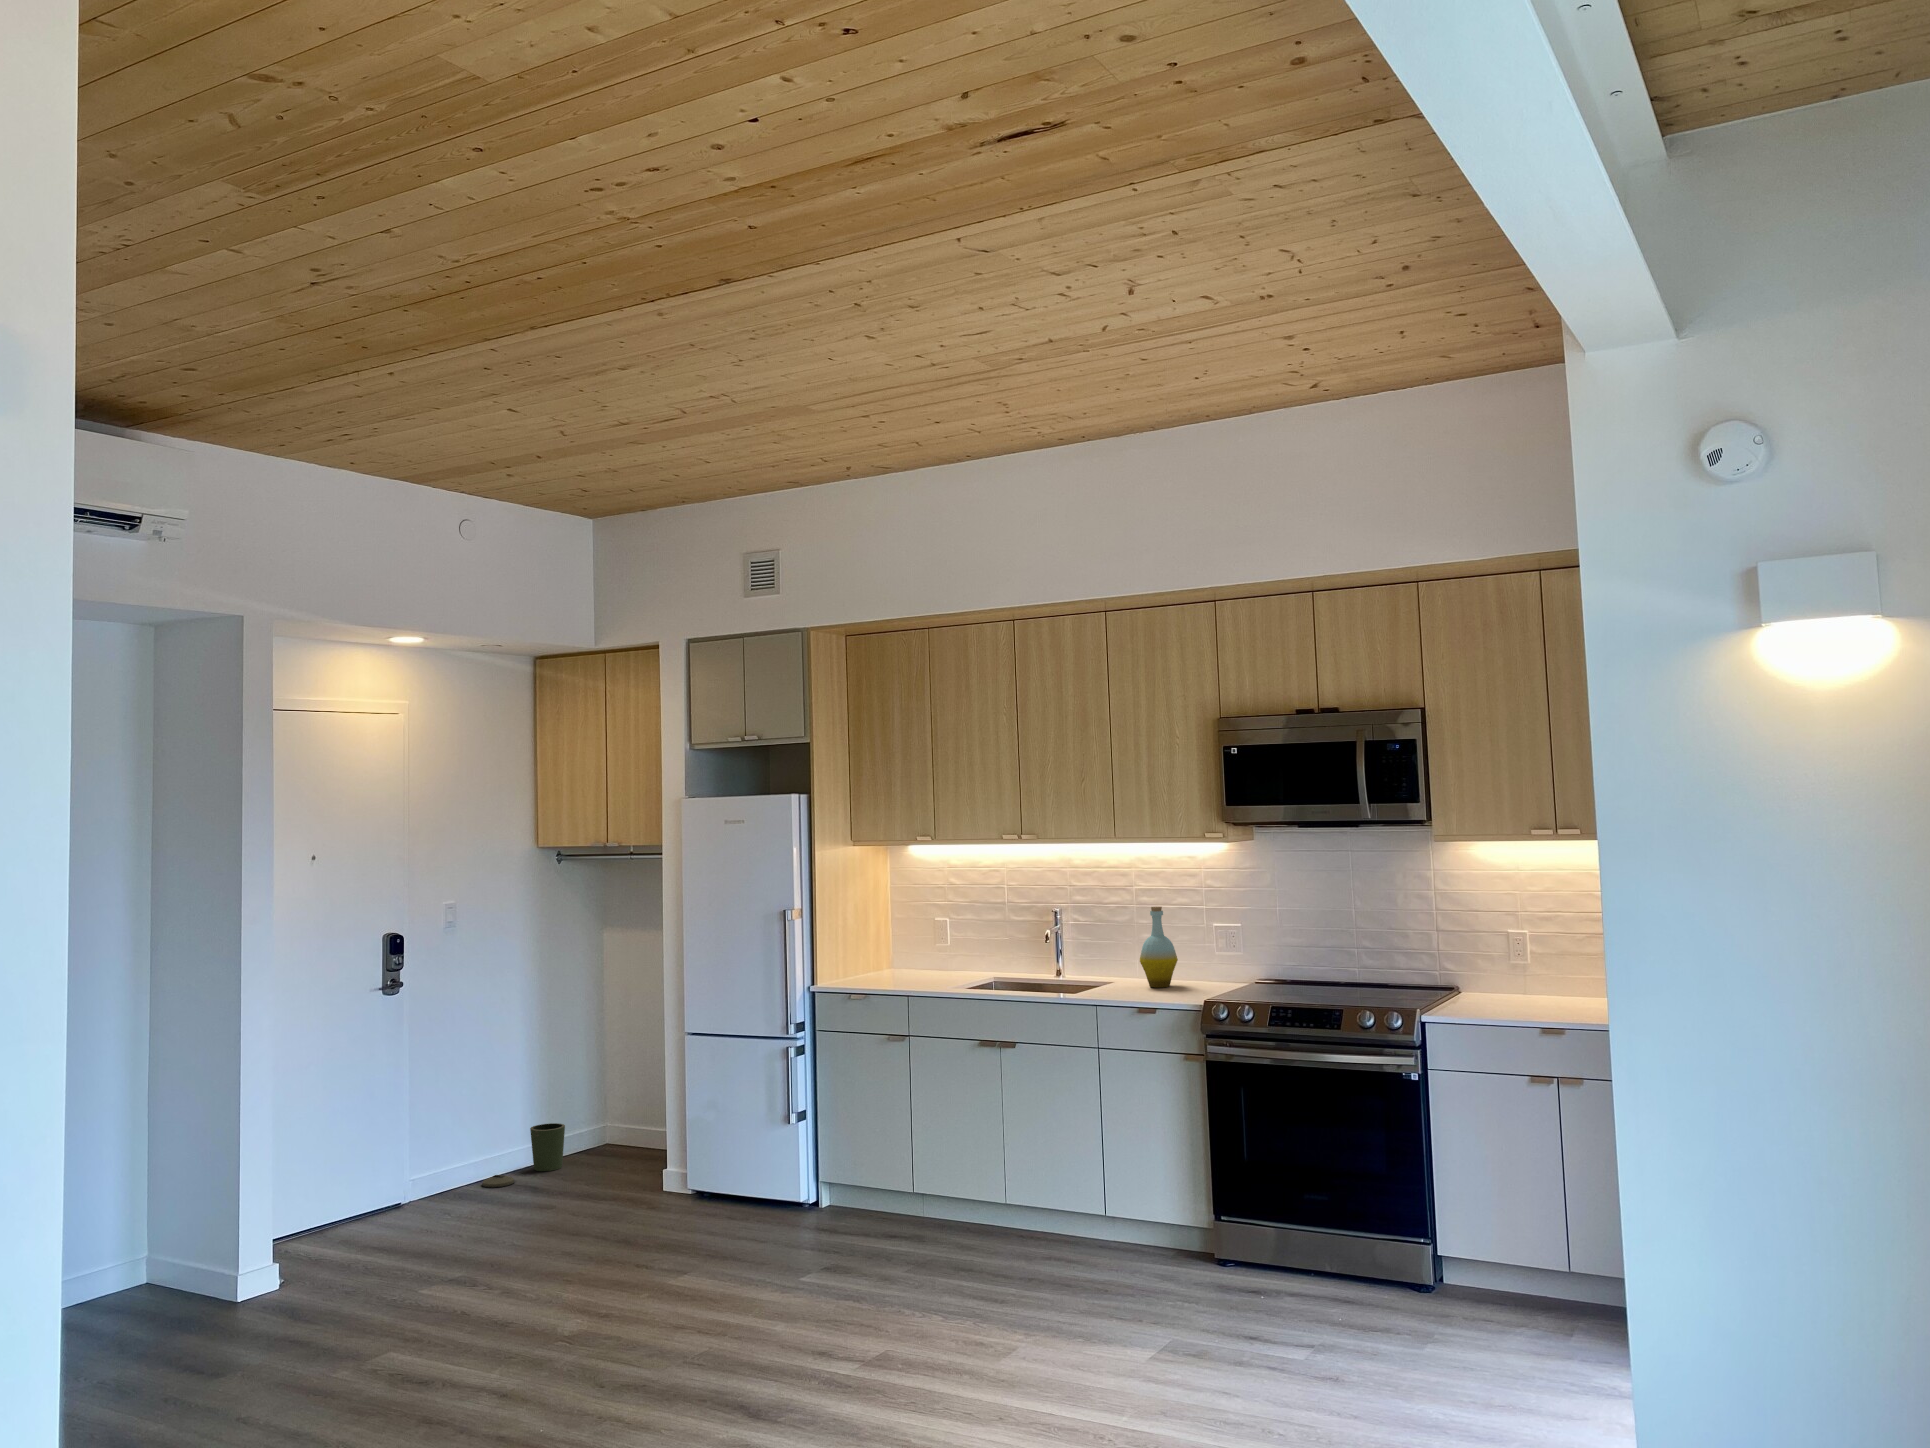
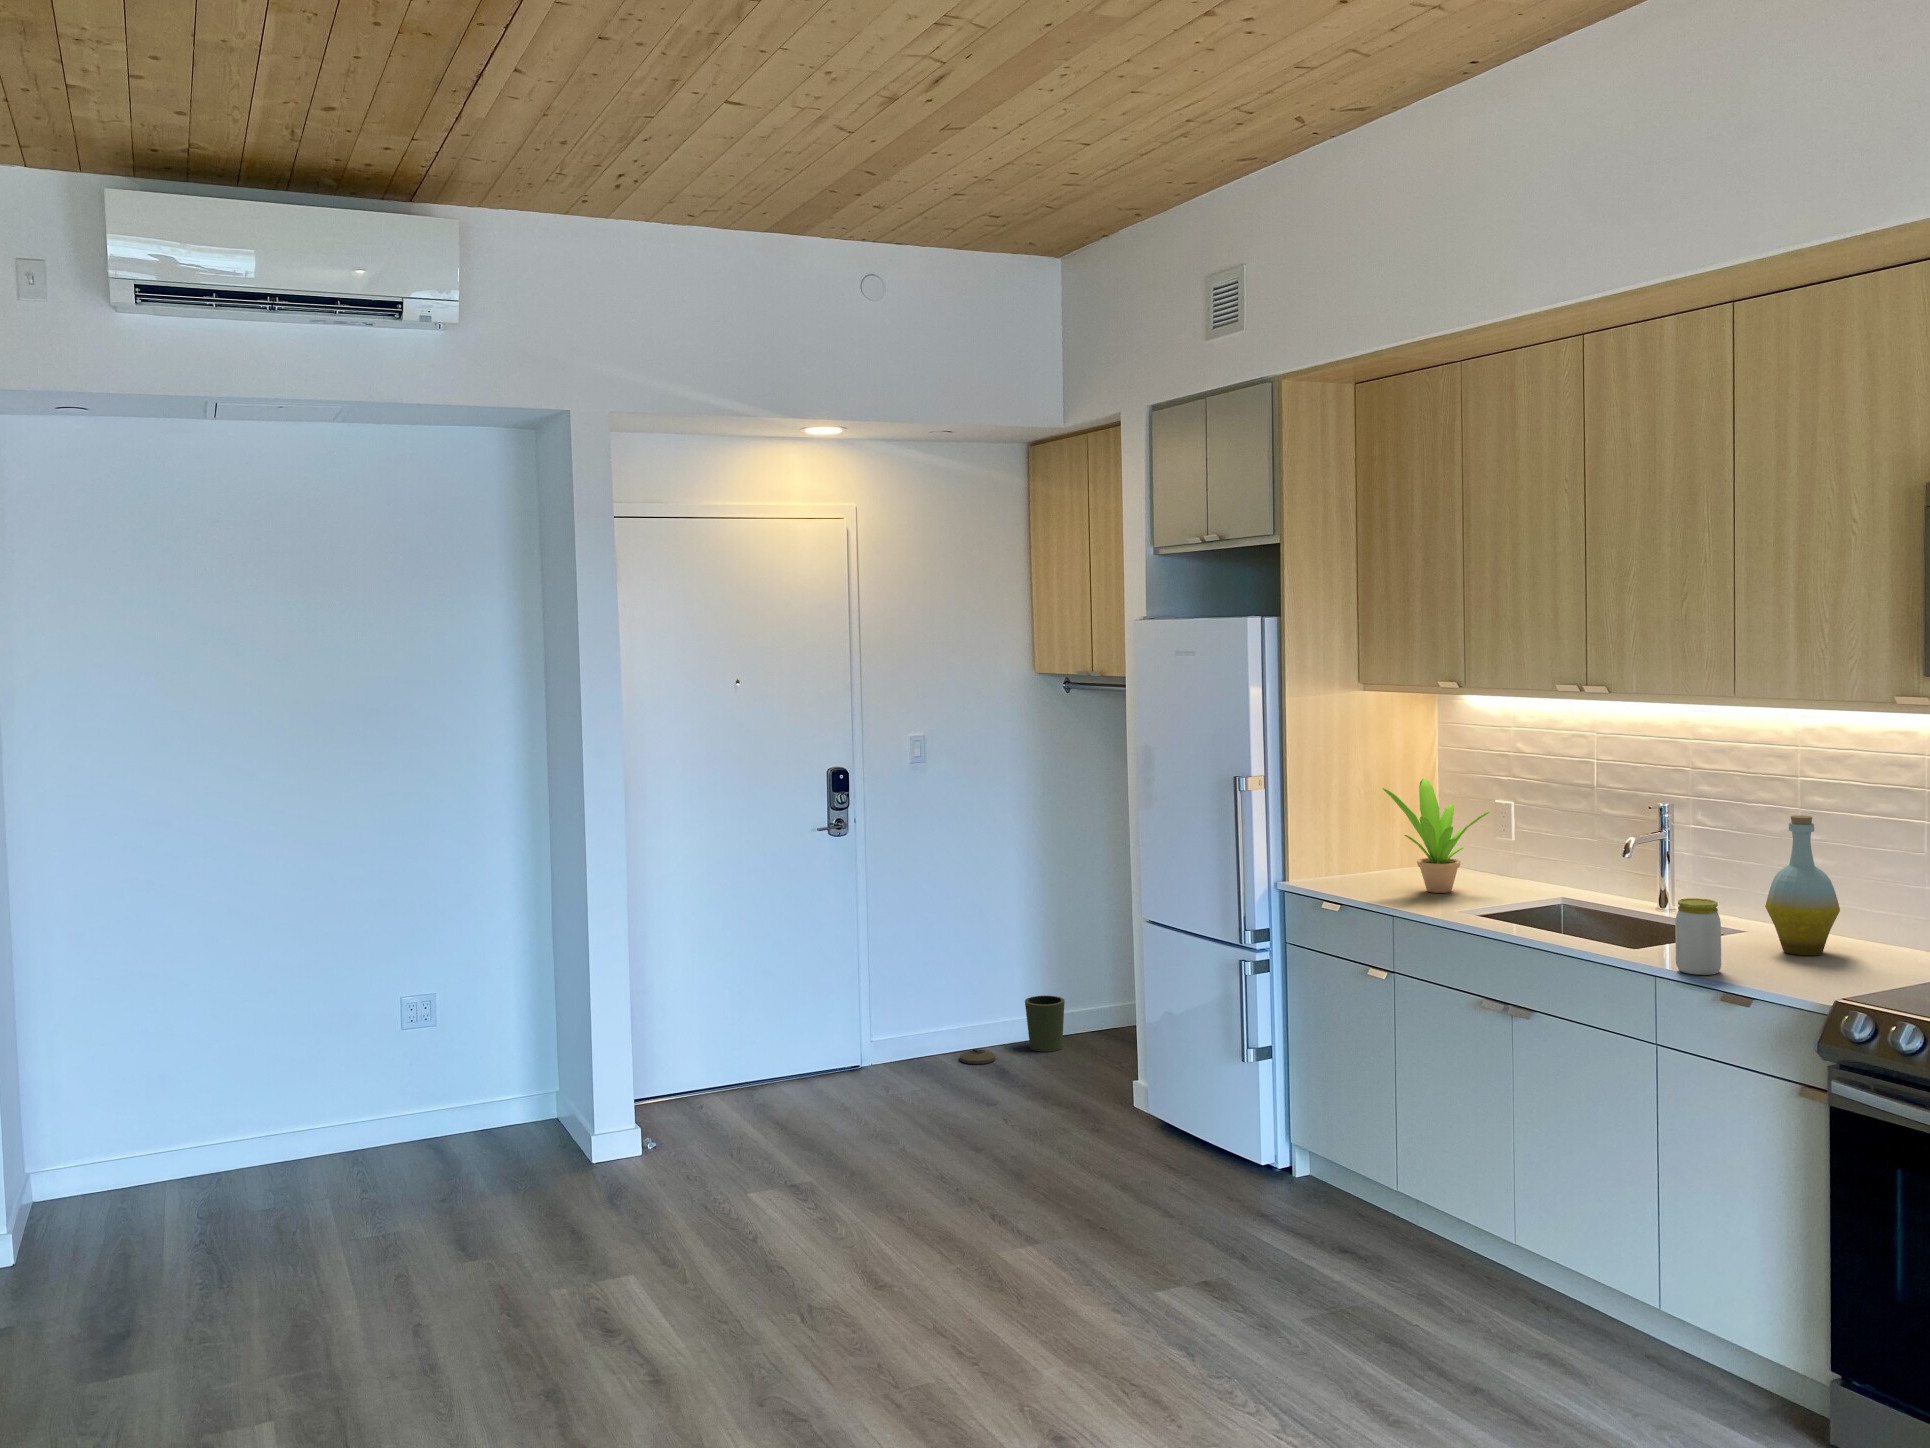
potted plant: none [887,908,950,984] -> present [1382,778,1489,893]
jar: none [1109,956,1134,1000] -> present [1675,898,1721,975]

